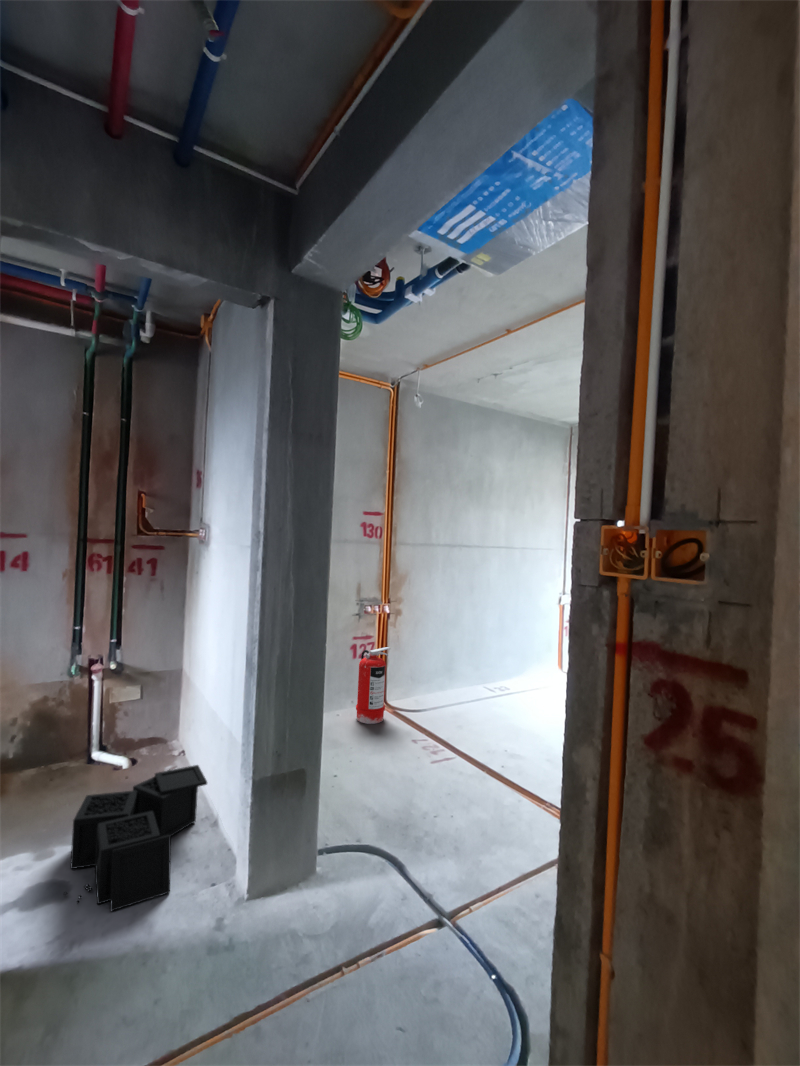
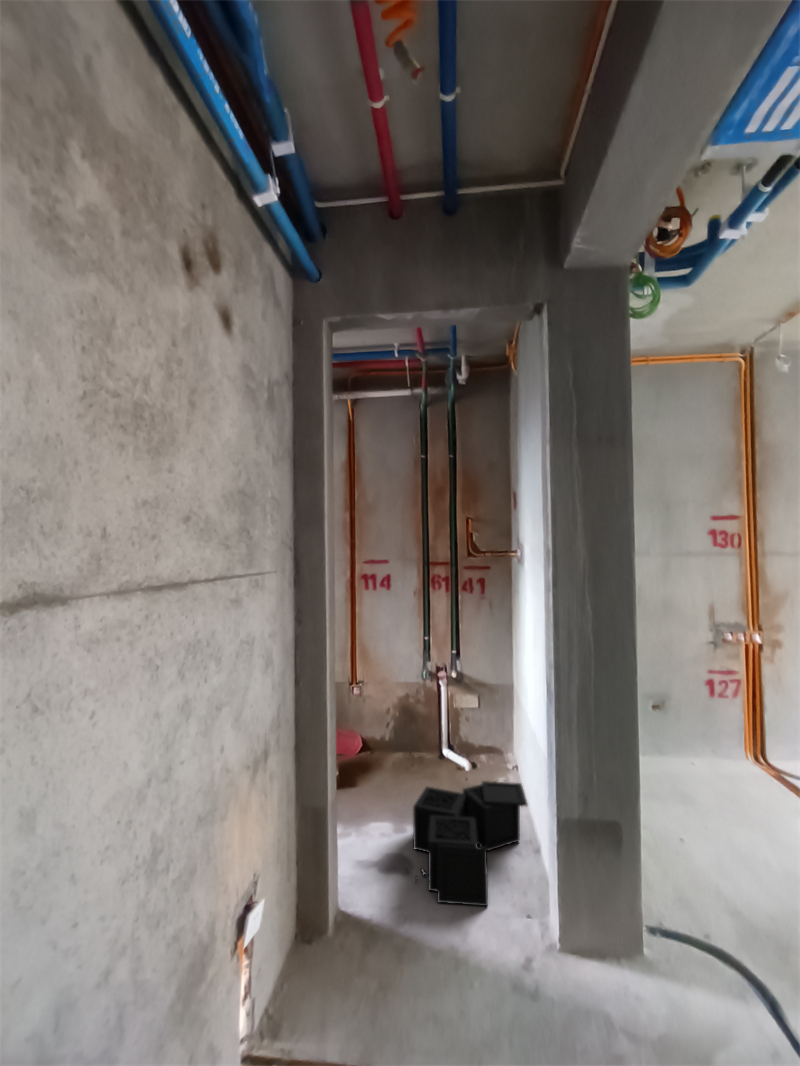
fire extinguisher: present [356,647,390,724] -> none [719,687,766,784]

